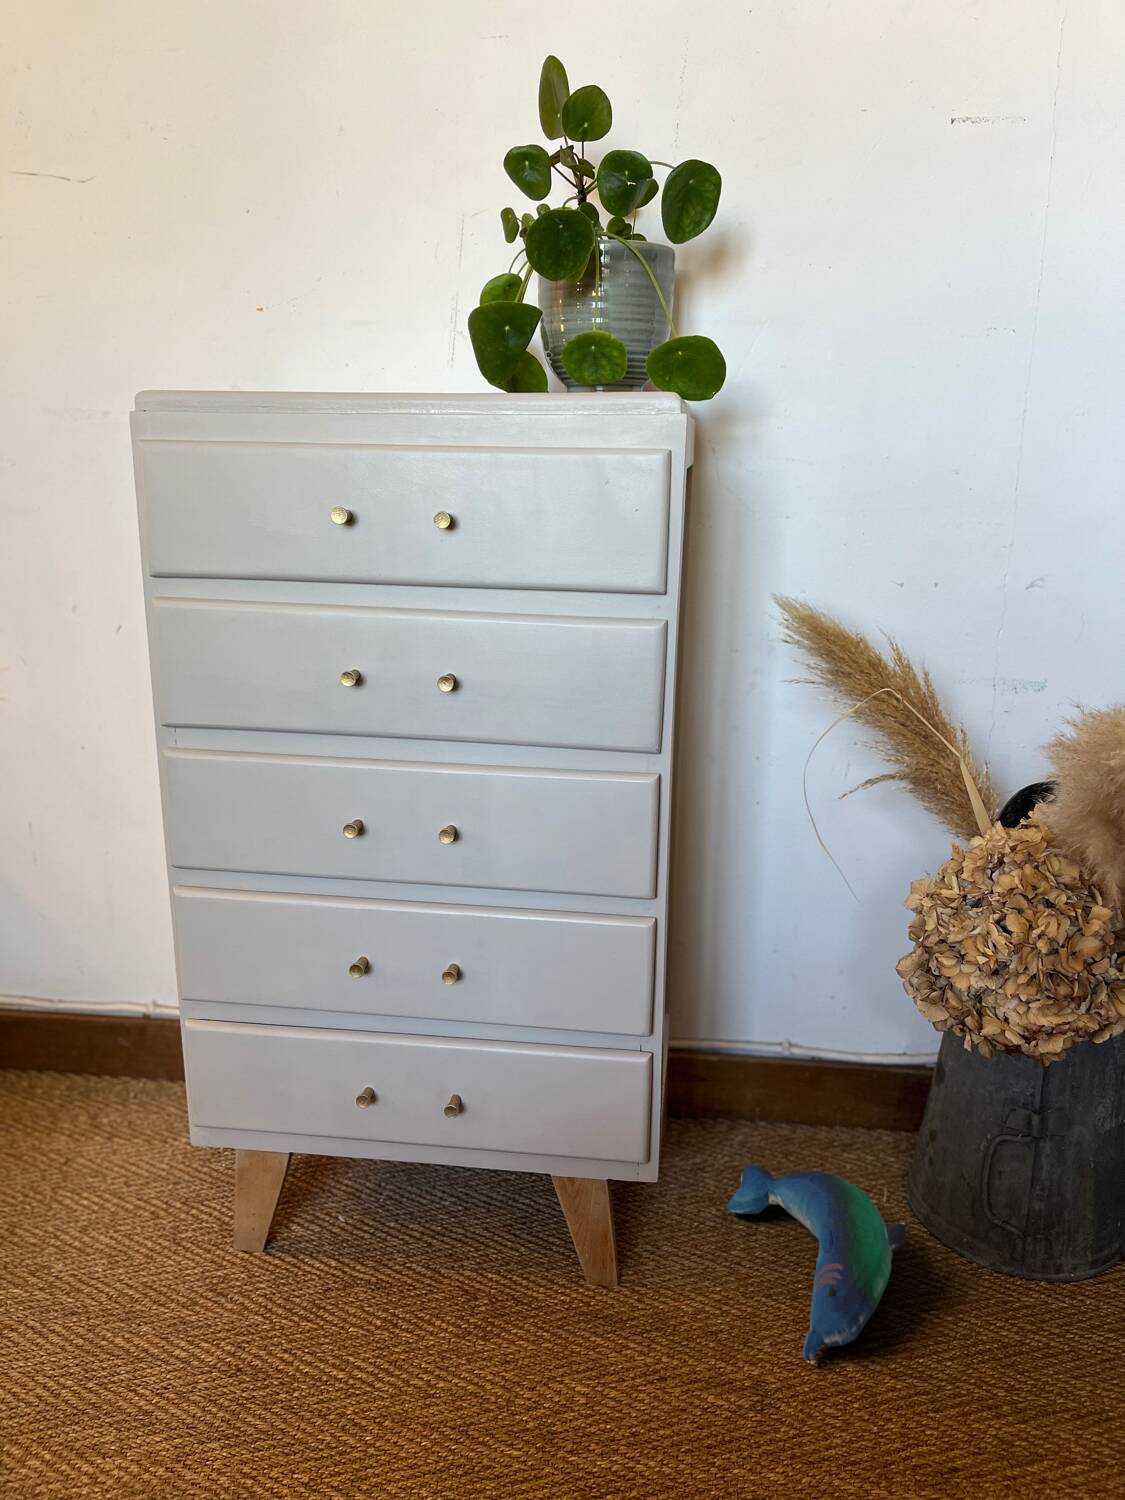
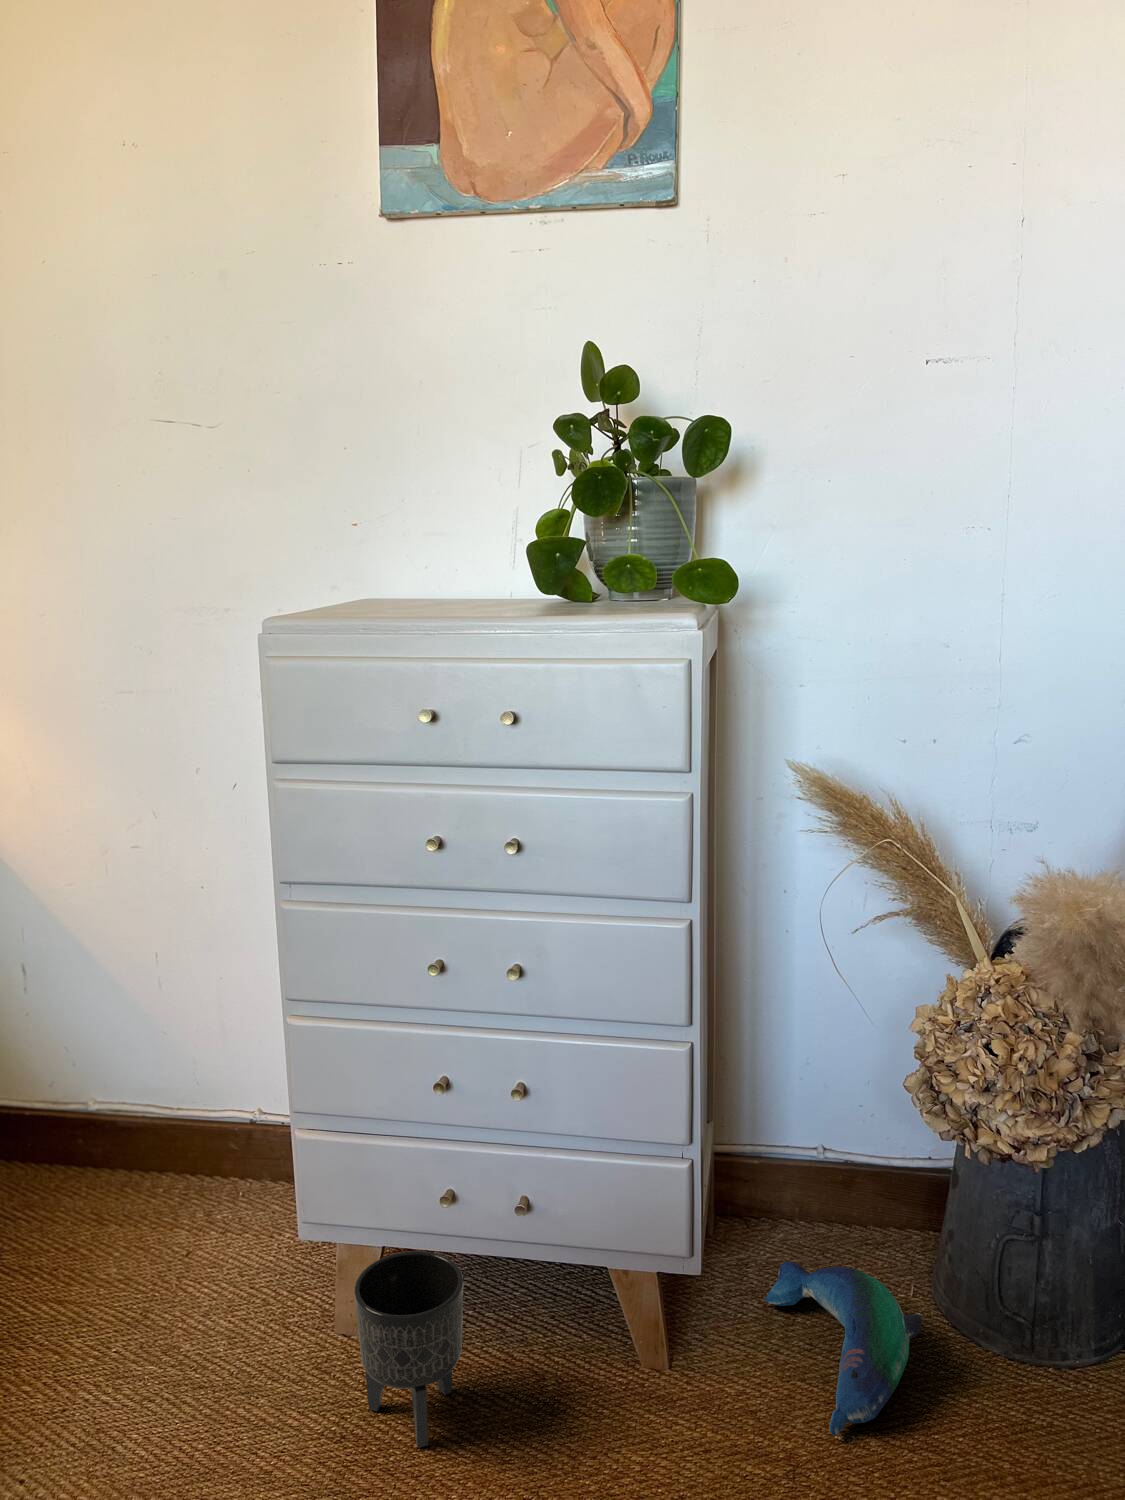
planter: none [252,1157,382,1381] -> present [354,1251,463,1448]

